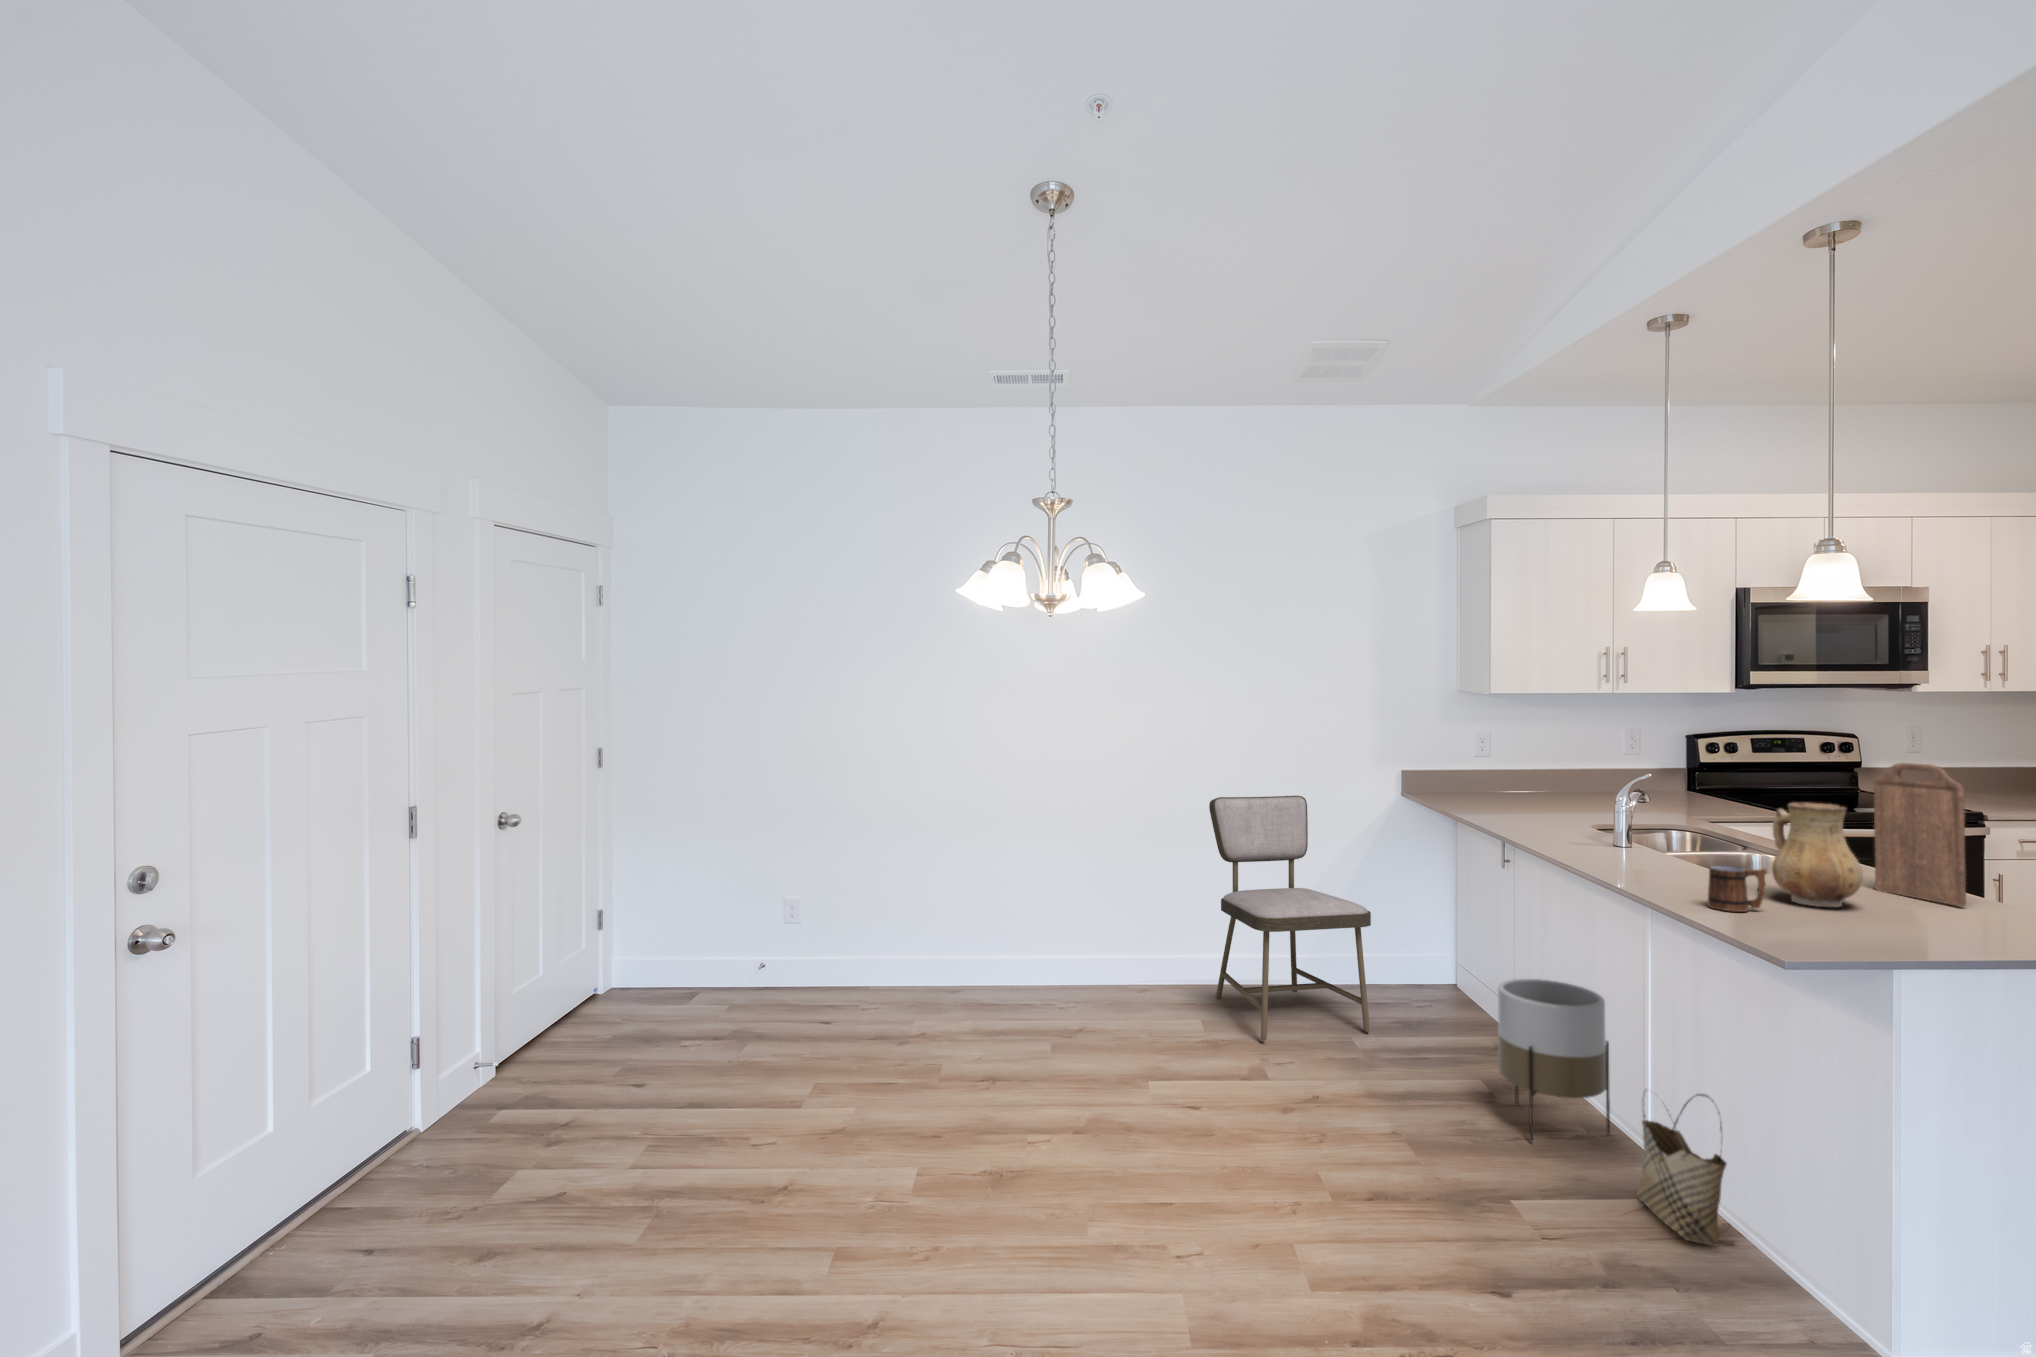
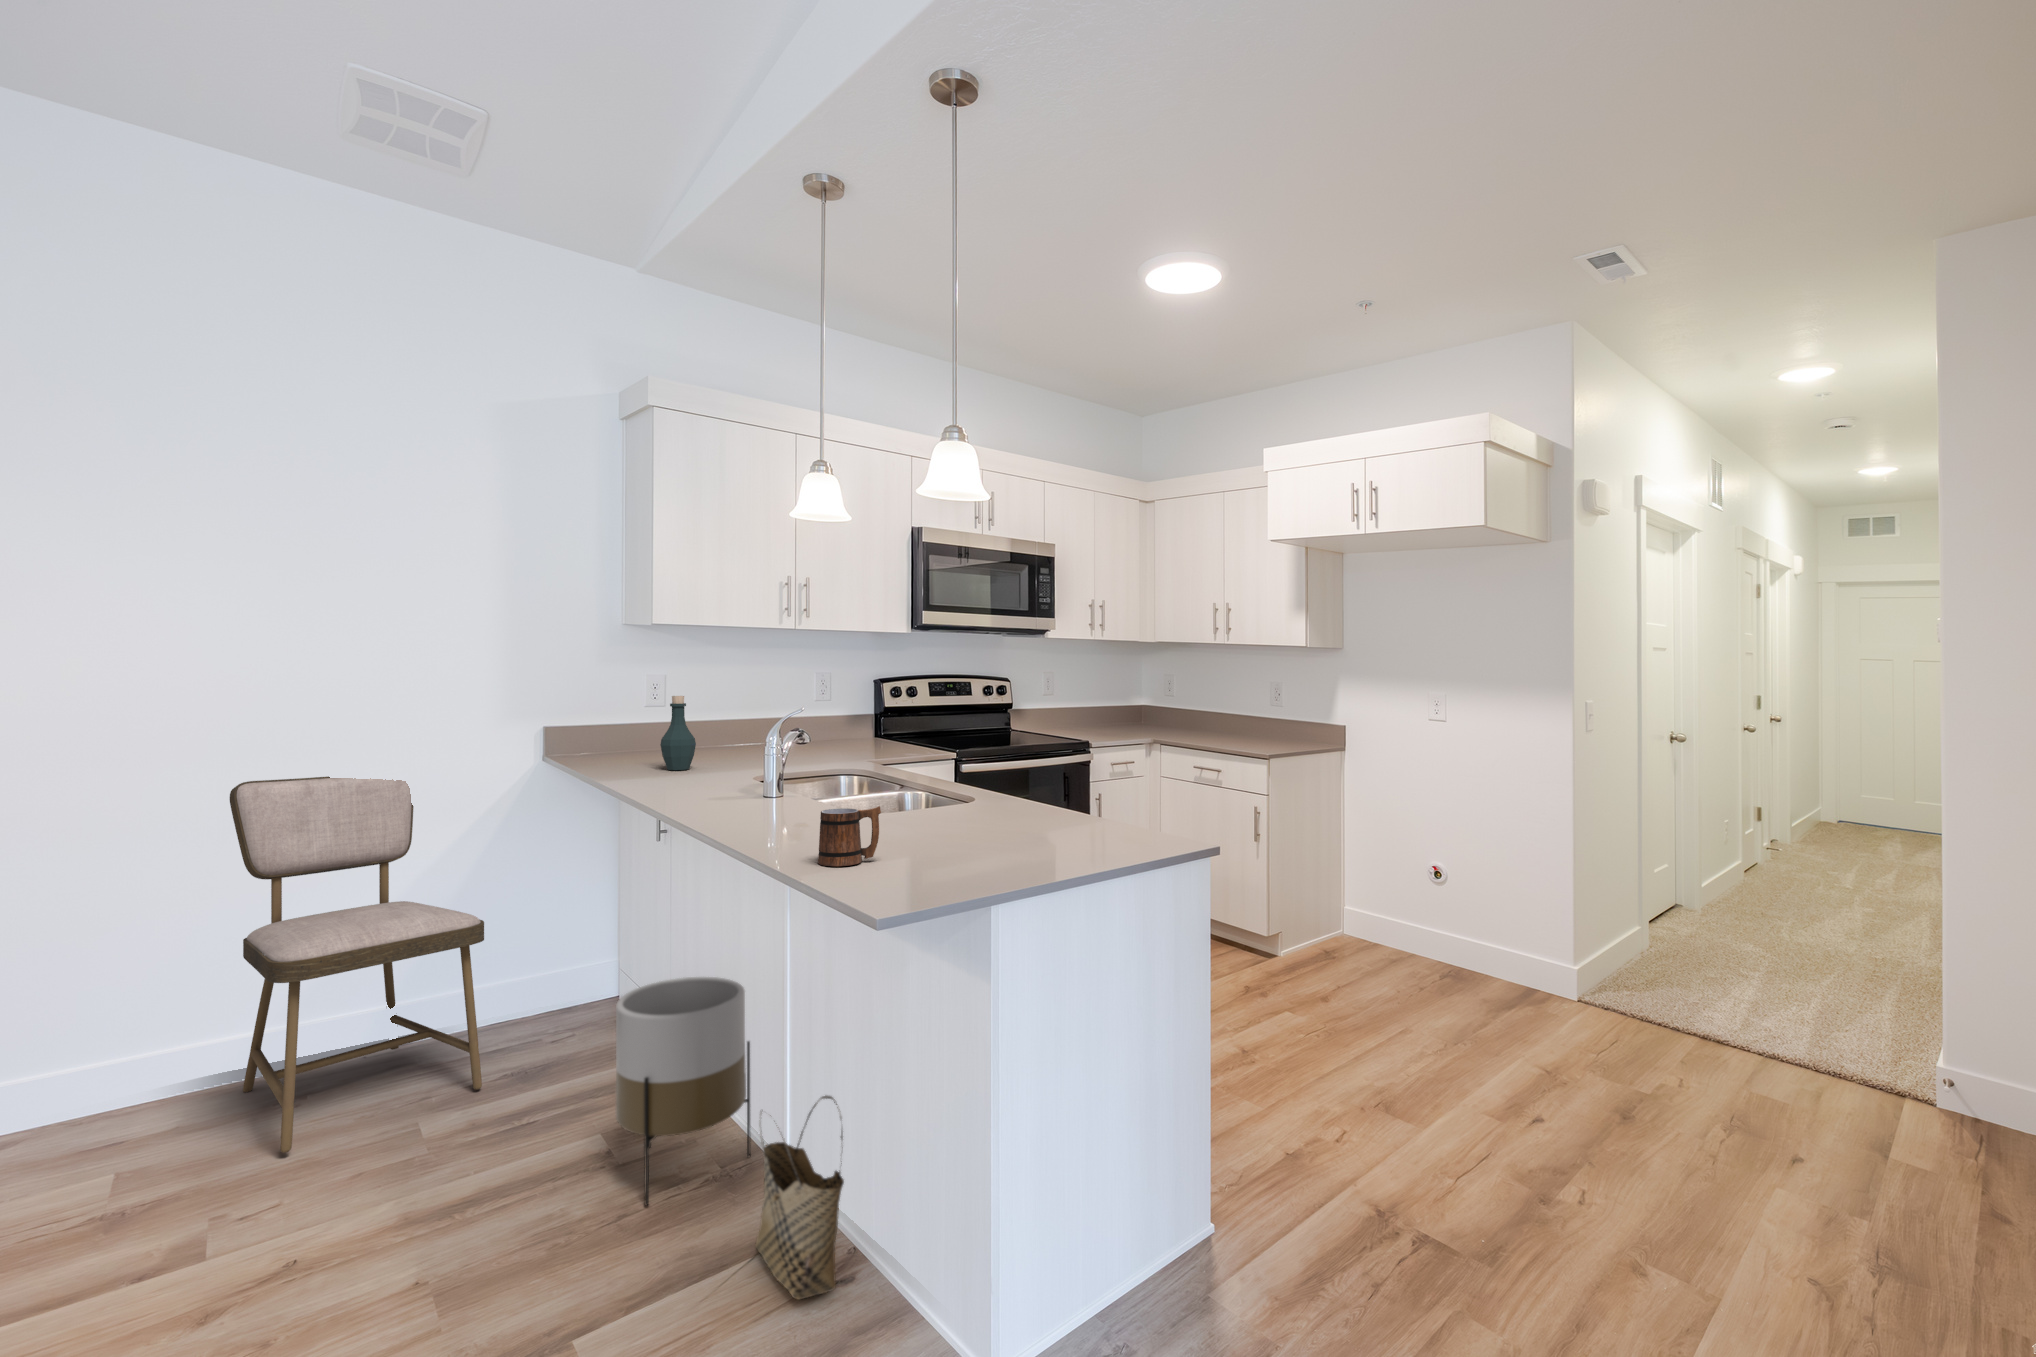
bottle: none [1491,750,1522,811] -> present [660,696,696,770]
cutting board: present [1874,763,1966,906] -> none [996,679,1065,827]
ceramic pitcher: present [1772,802,1863,907] -> none [896,725,978,846]

